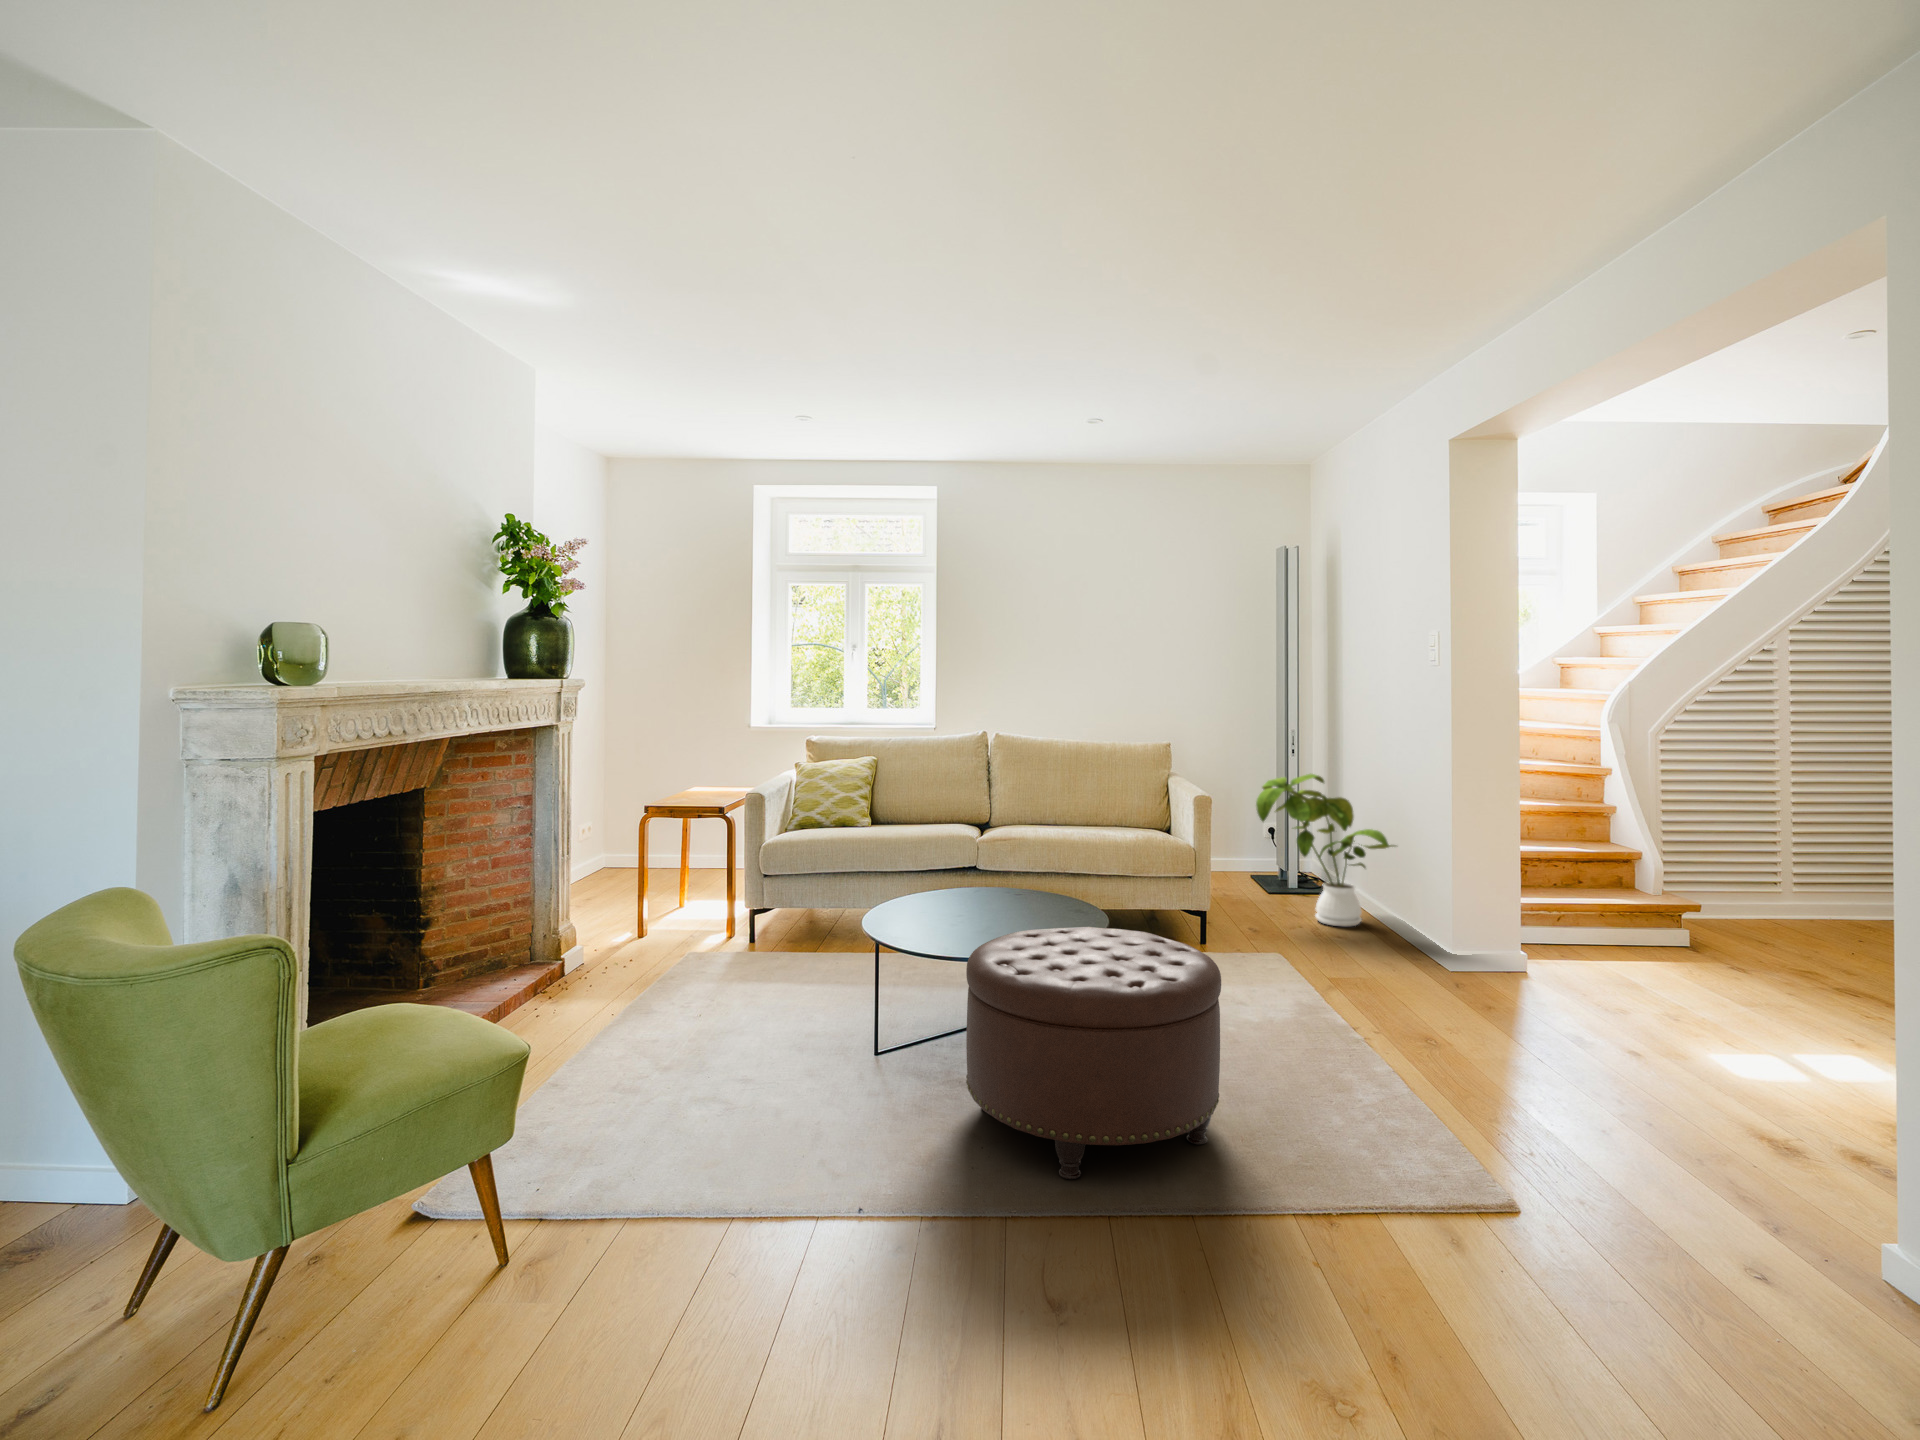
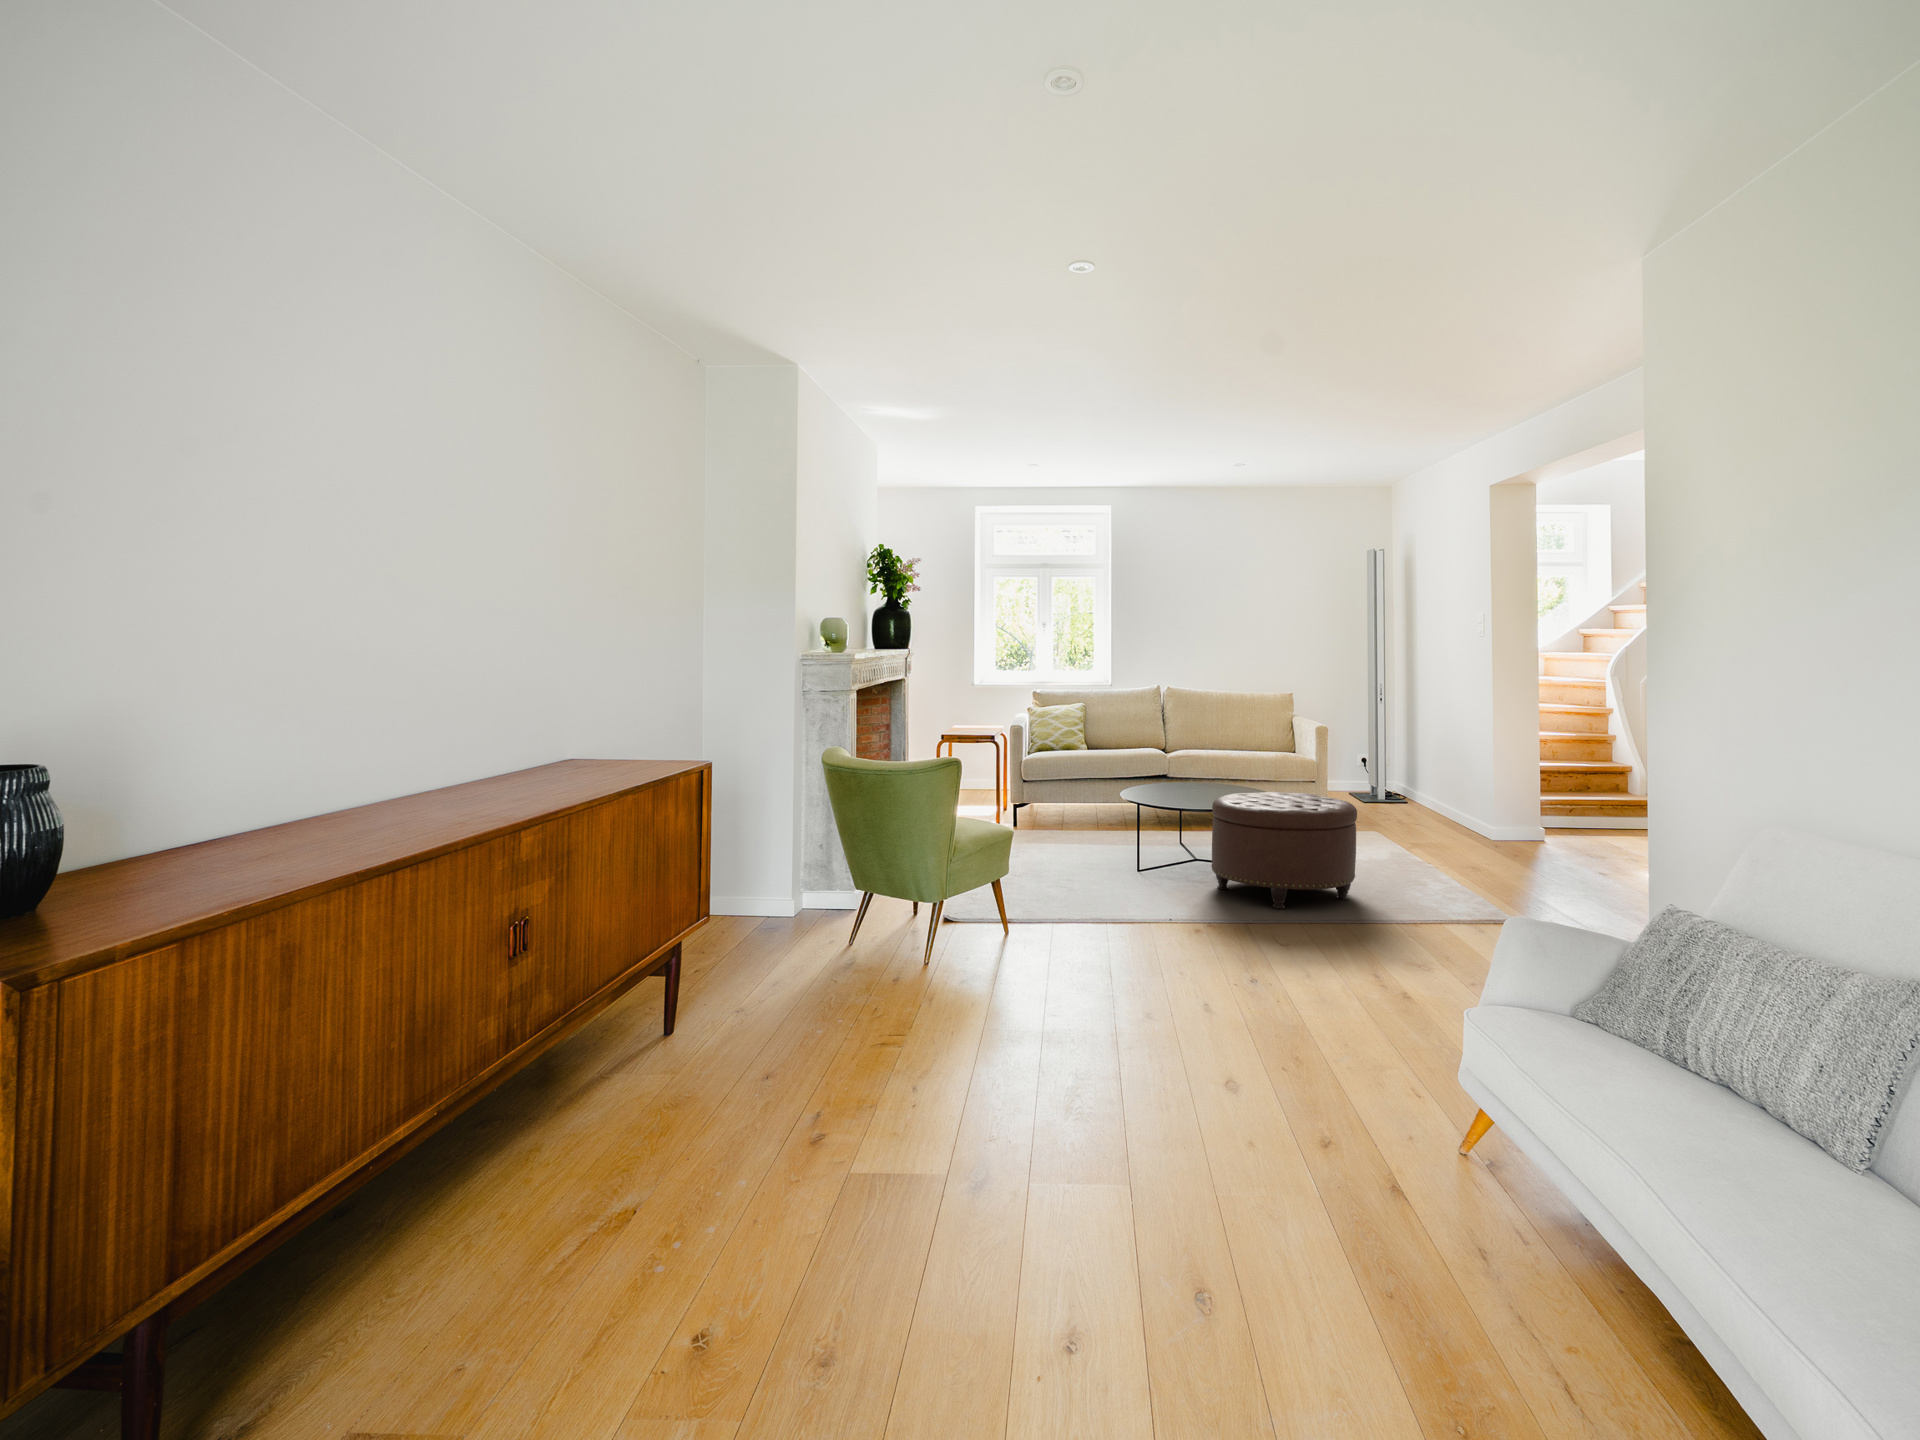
house plant: present [1256,774,1395,927] -> none [1356,713,1457,819]

